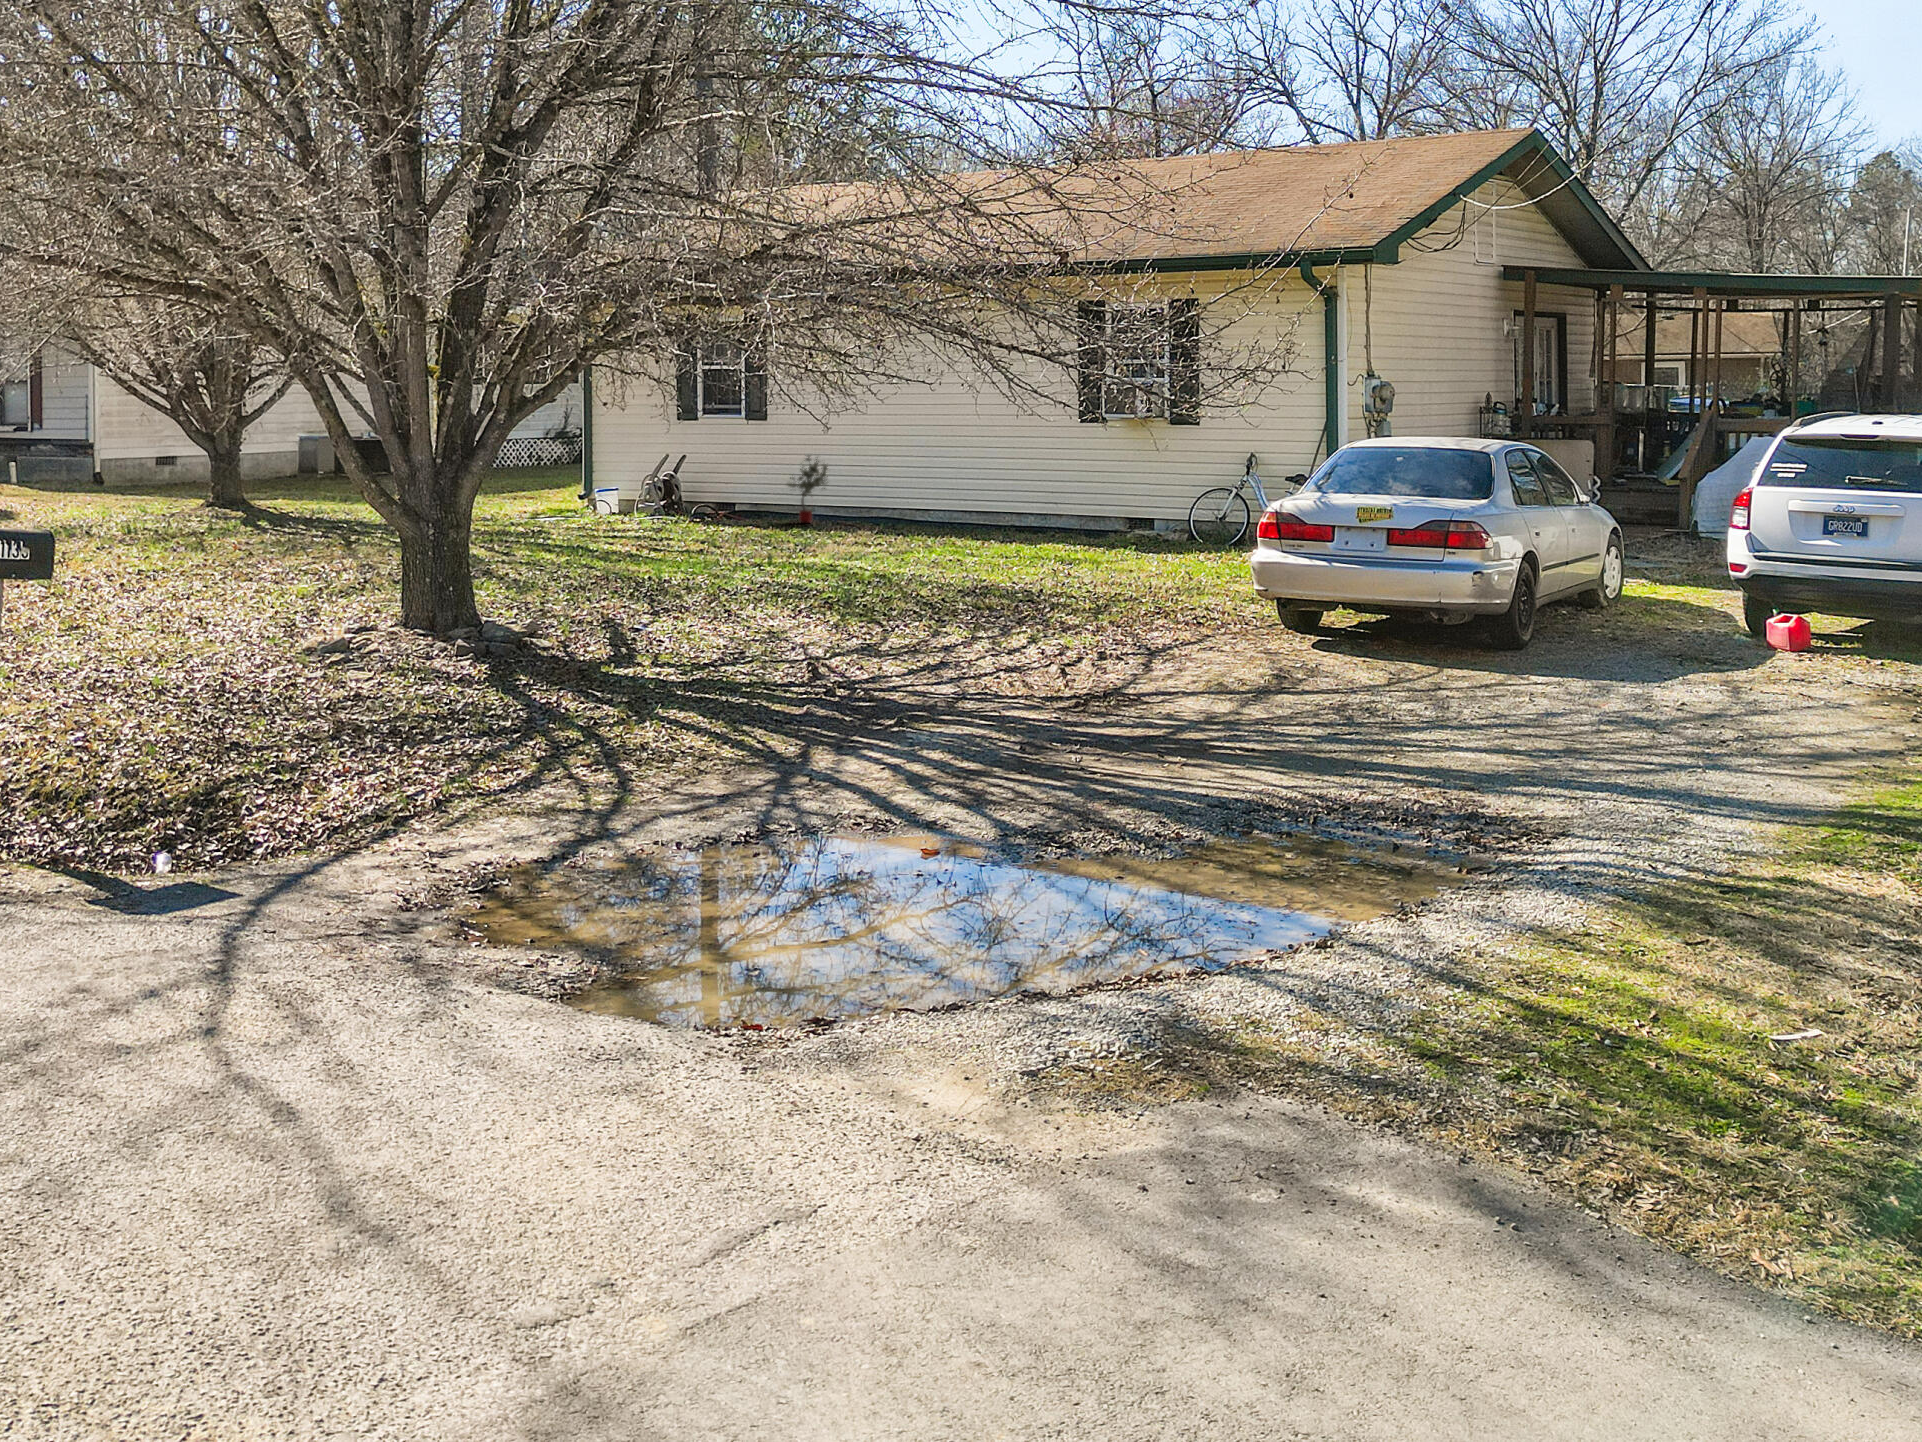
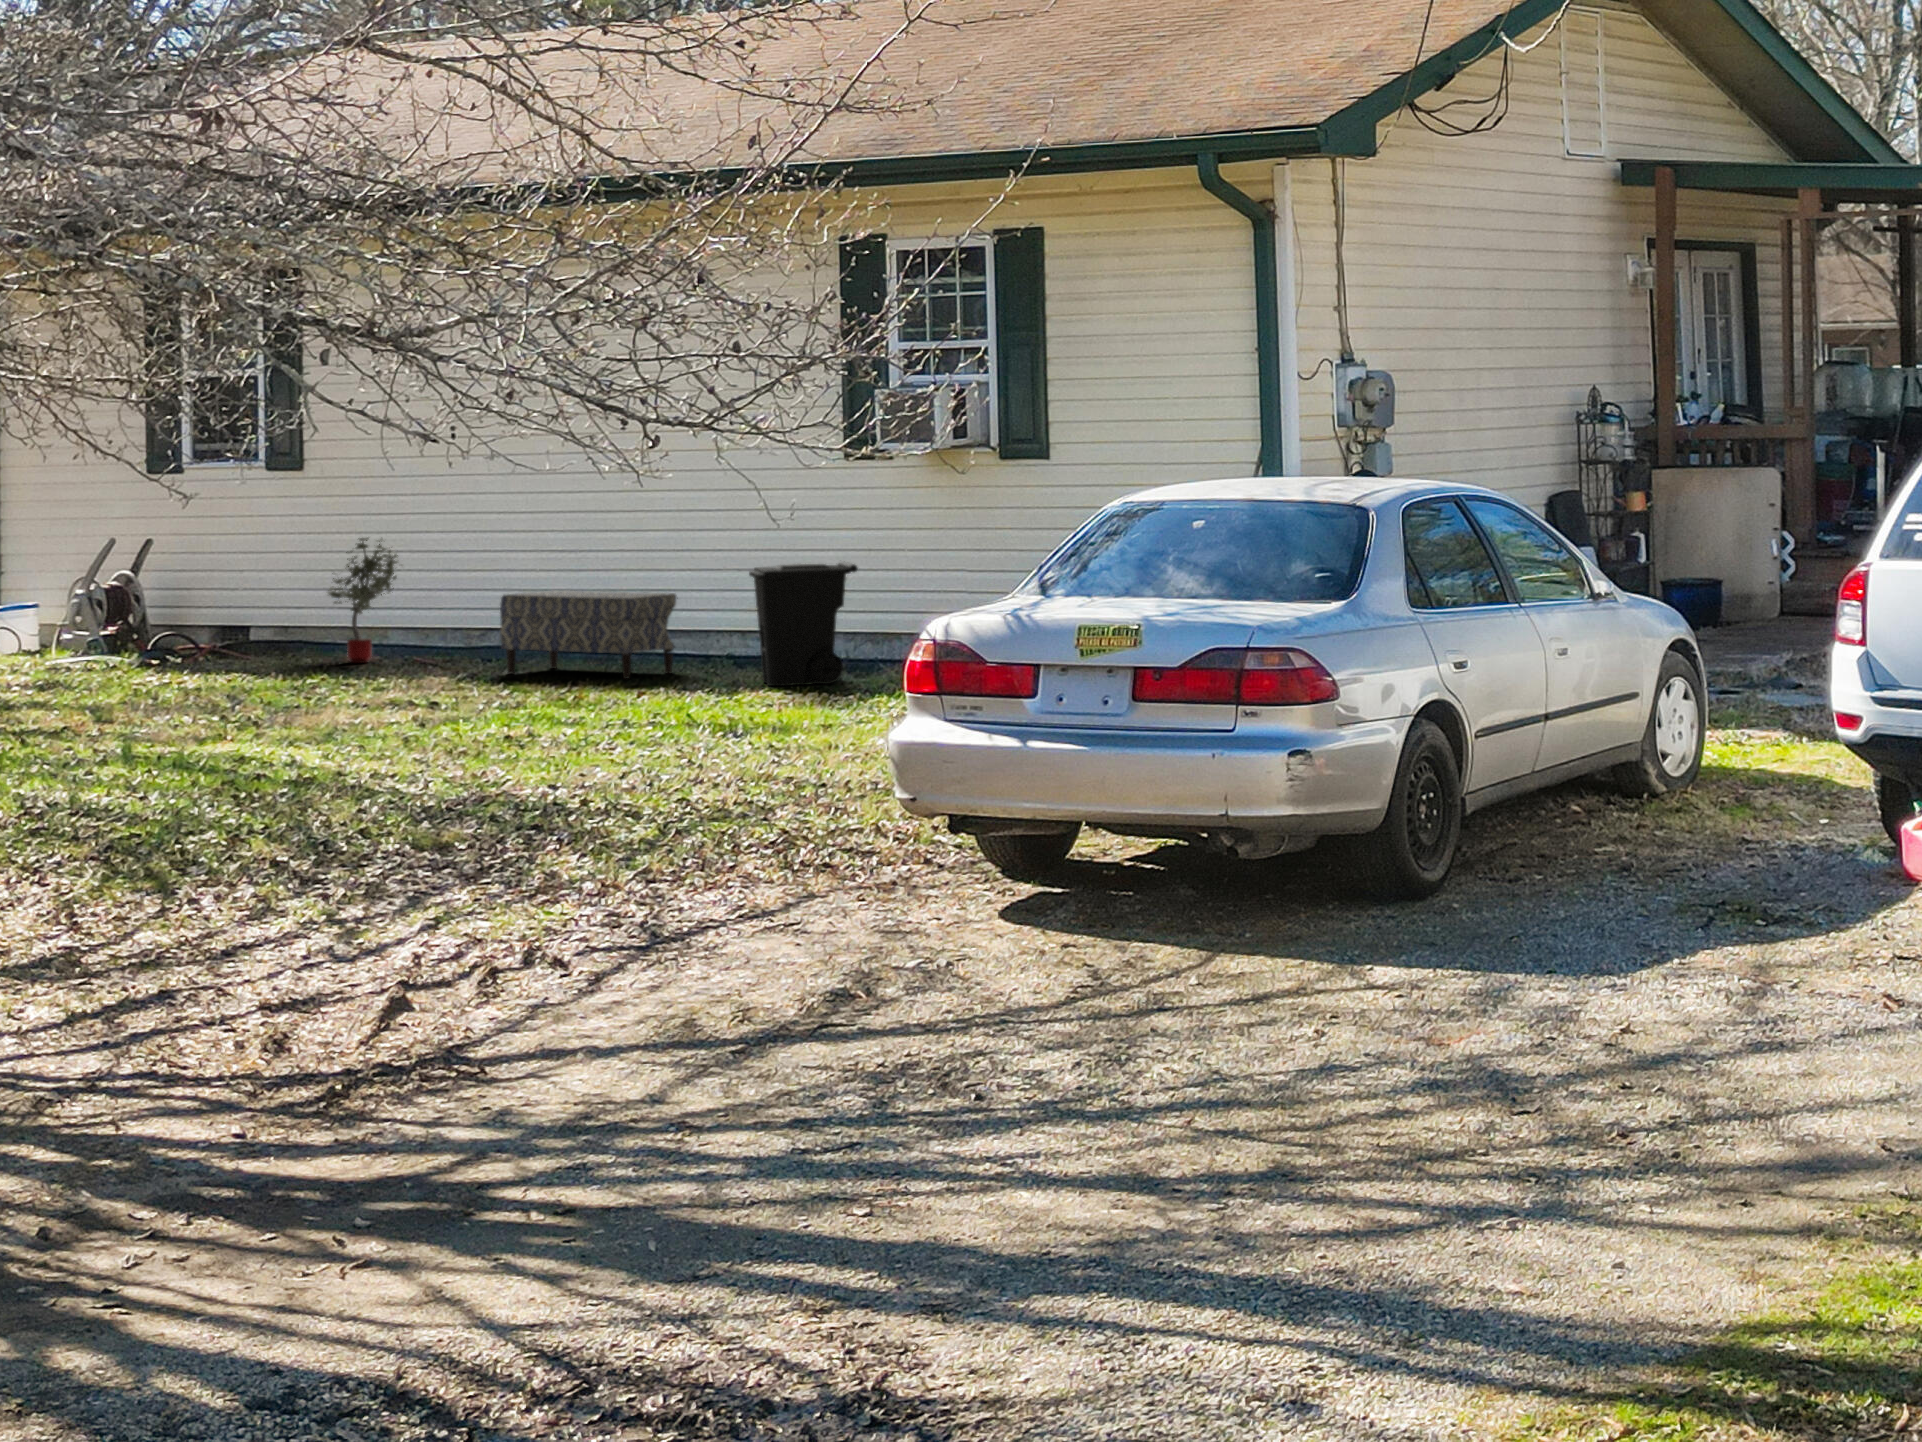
trash can: none [1039,474,1102,541] -> present [749,561,858,686]
bench: none [894,486,992,535] -> present [500,591,676,679]

